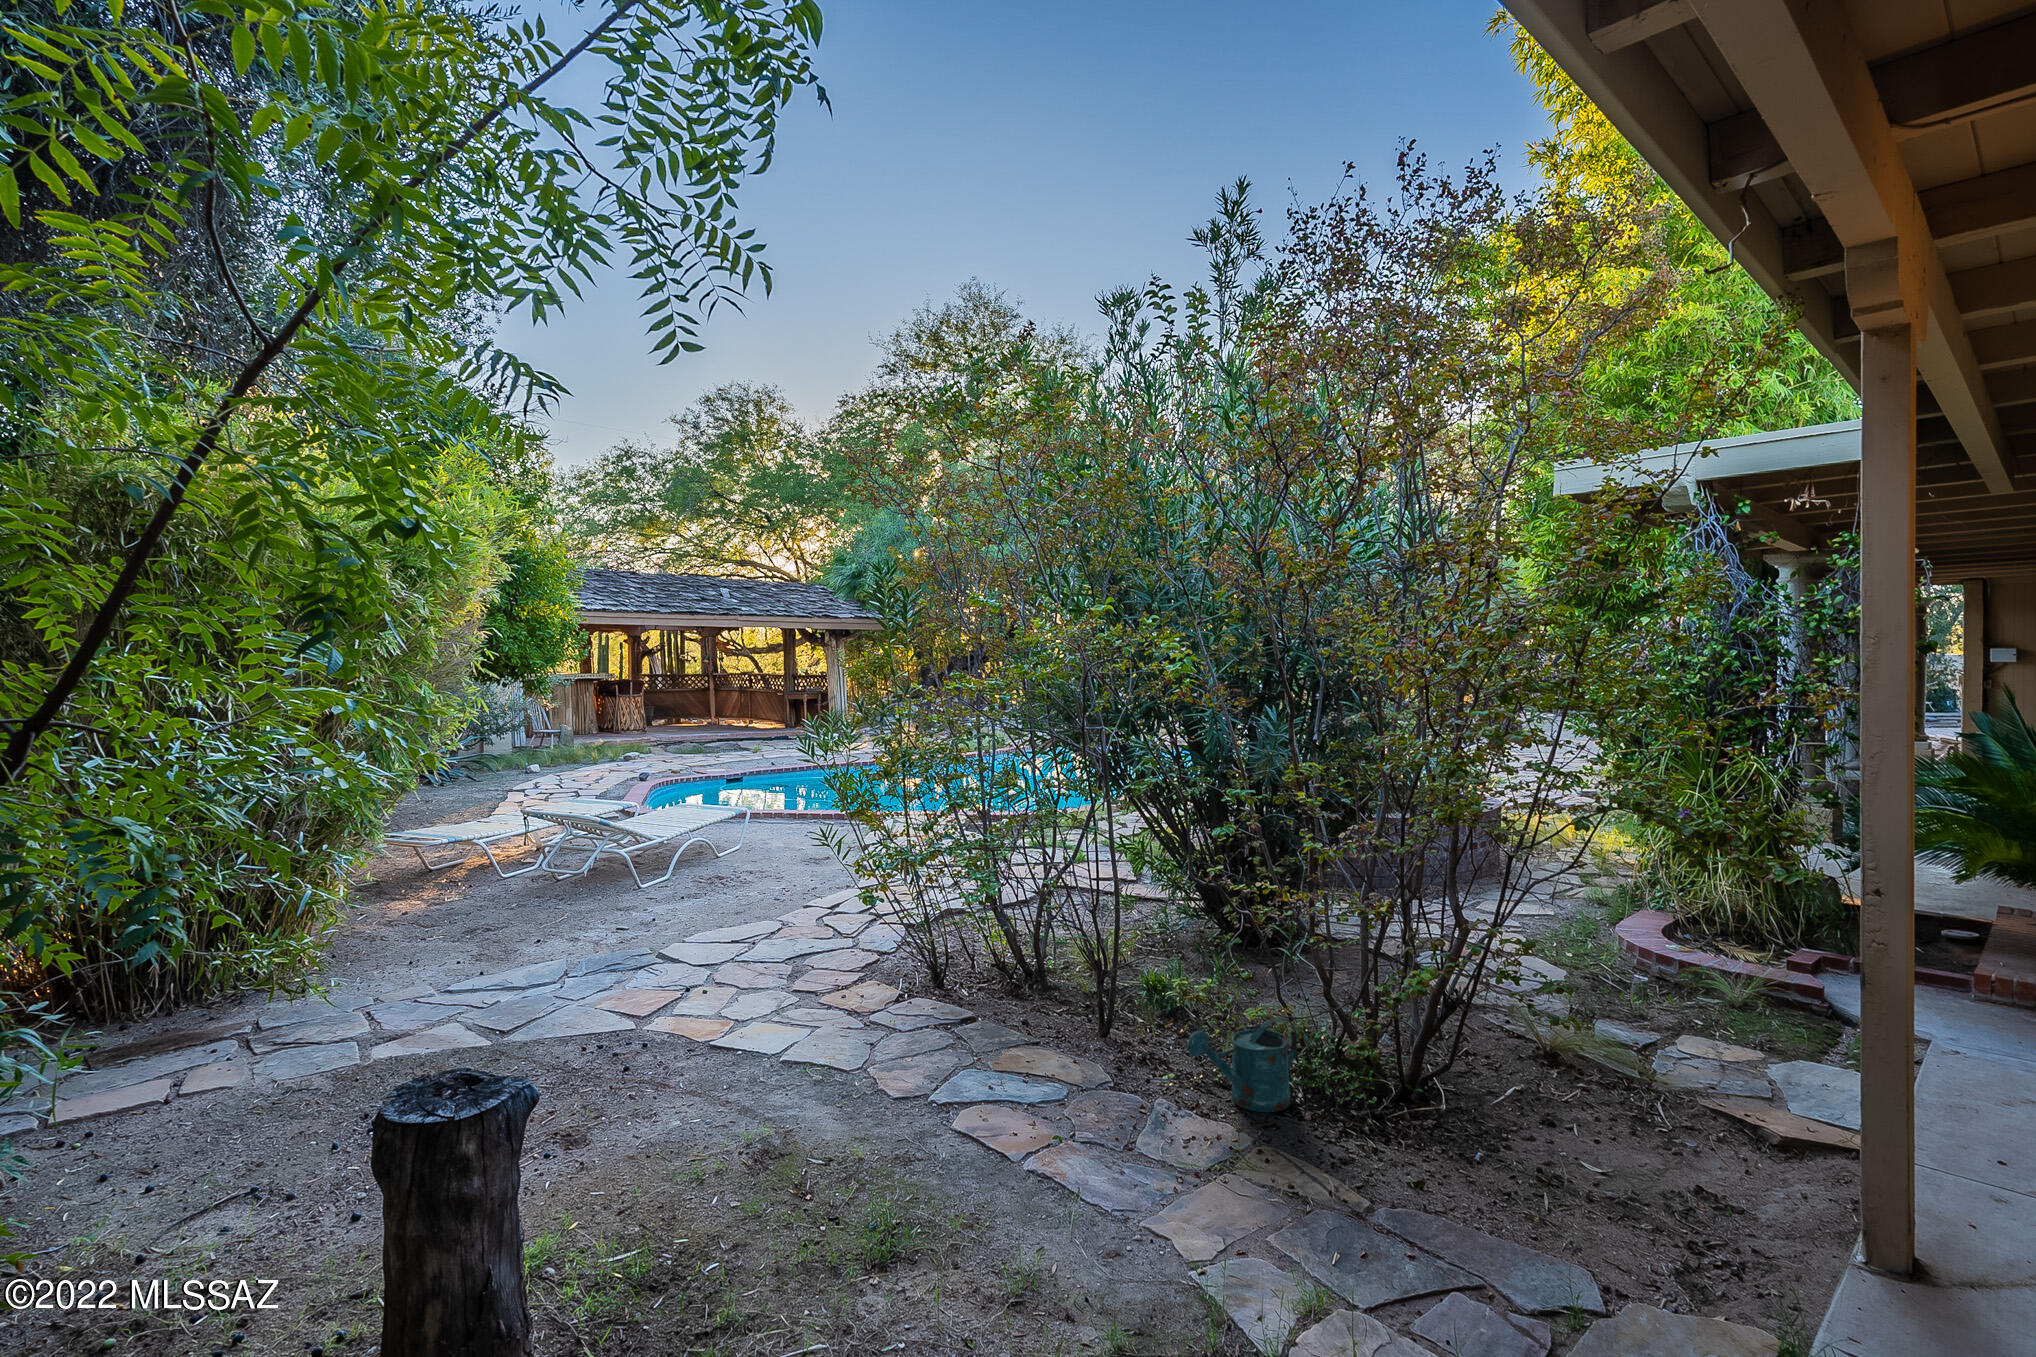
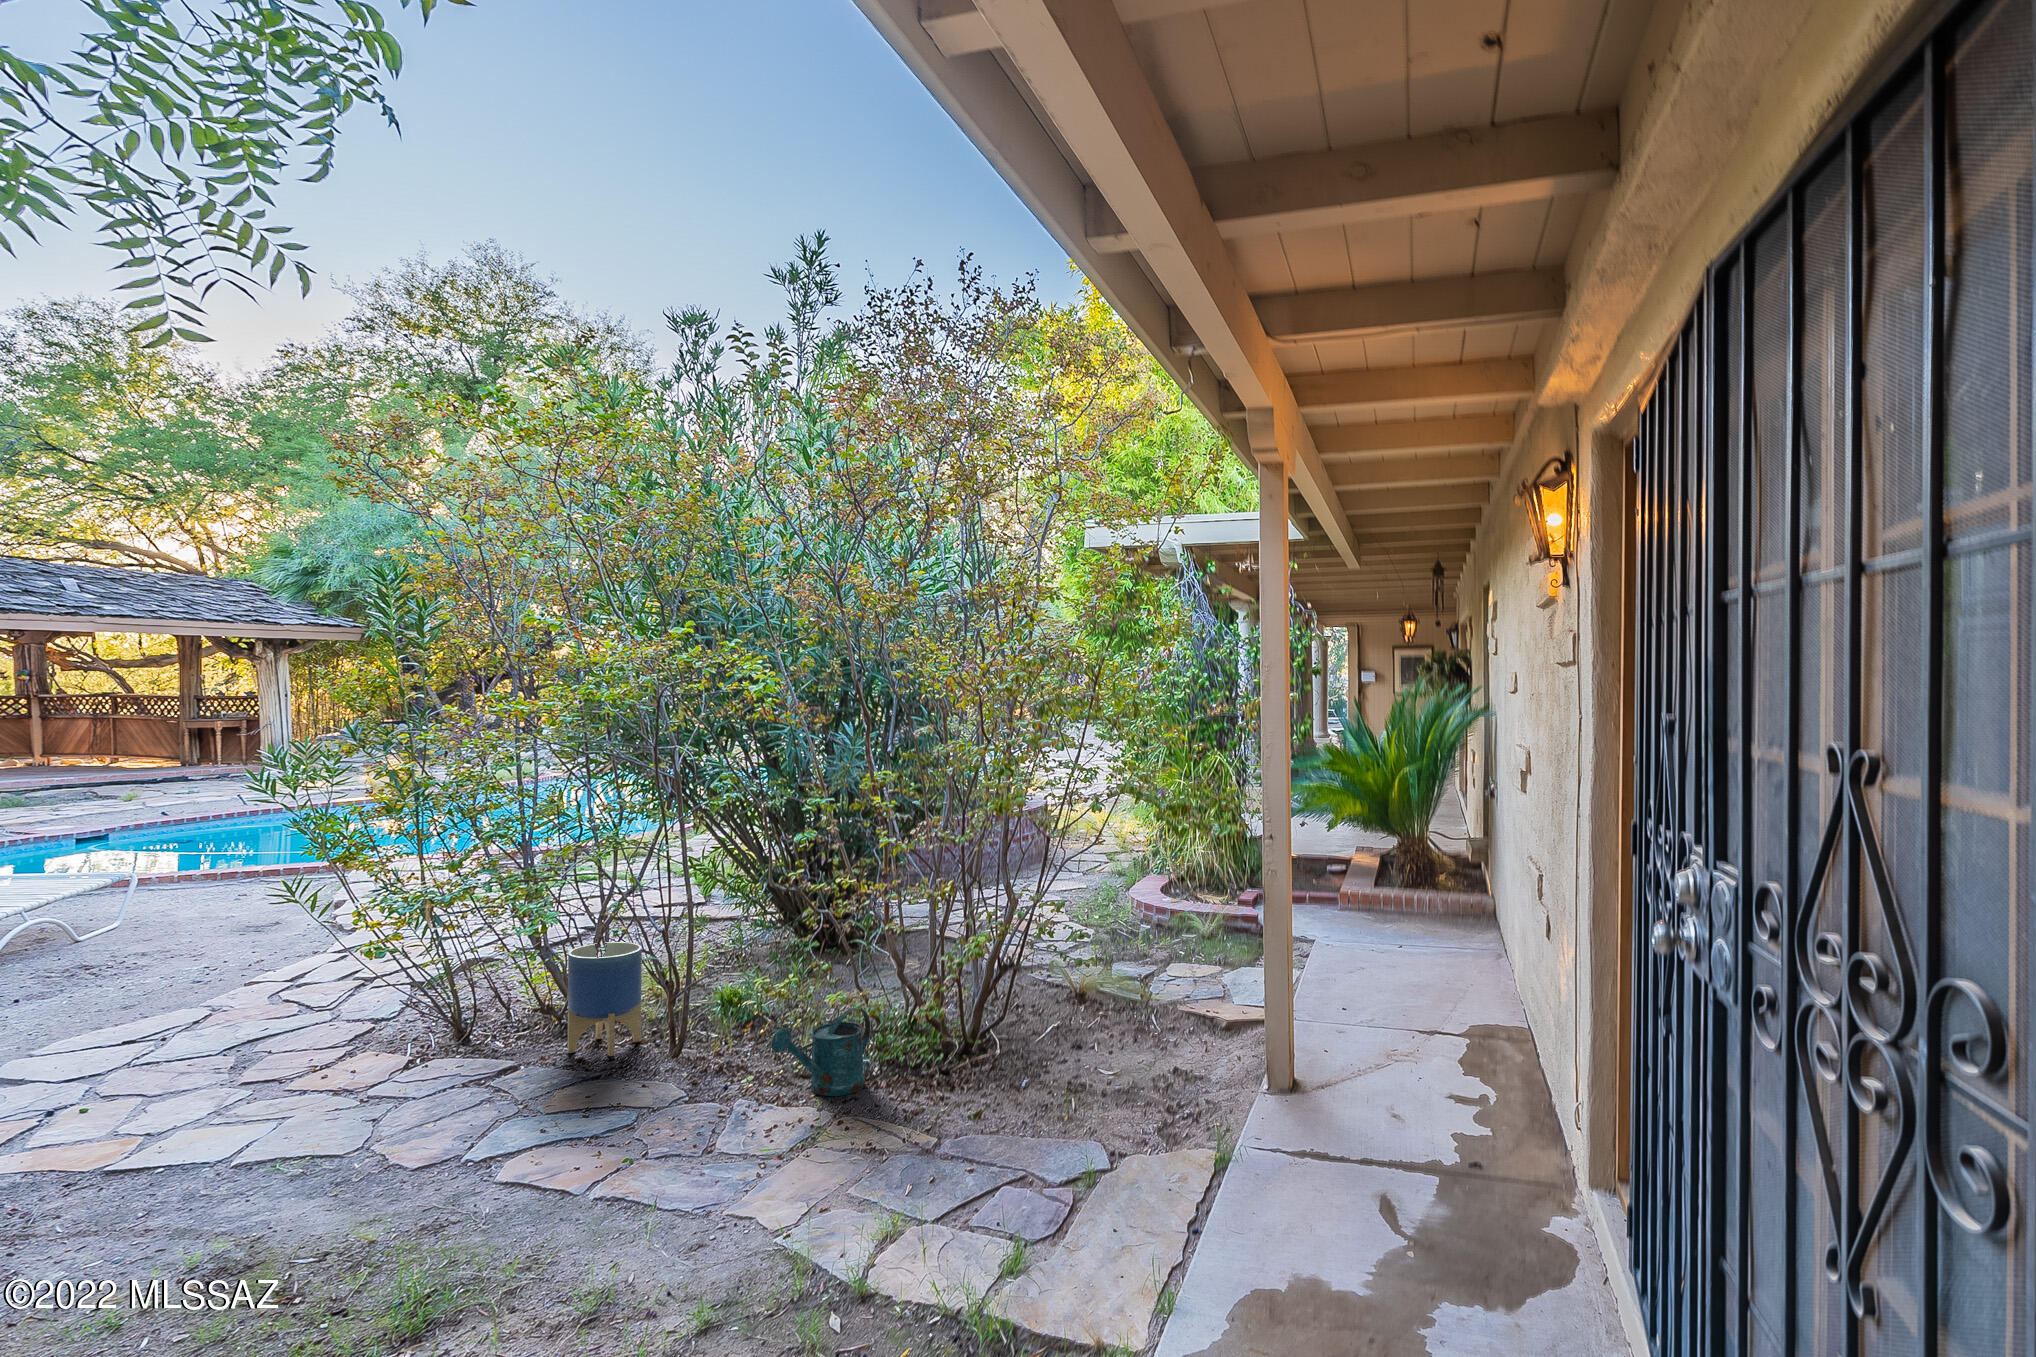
planter: none [1006,912,1072,1023] -> present [568,942,642,1056]

